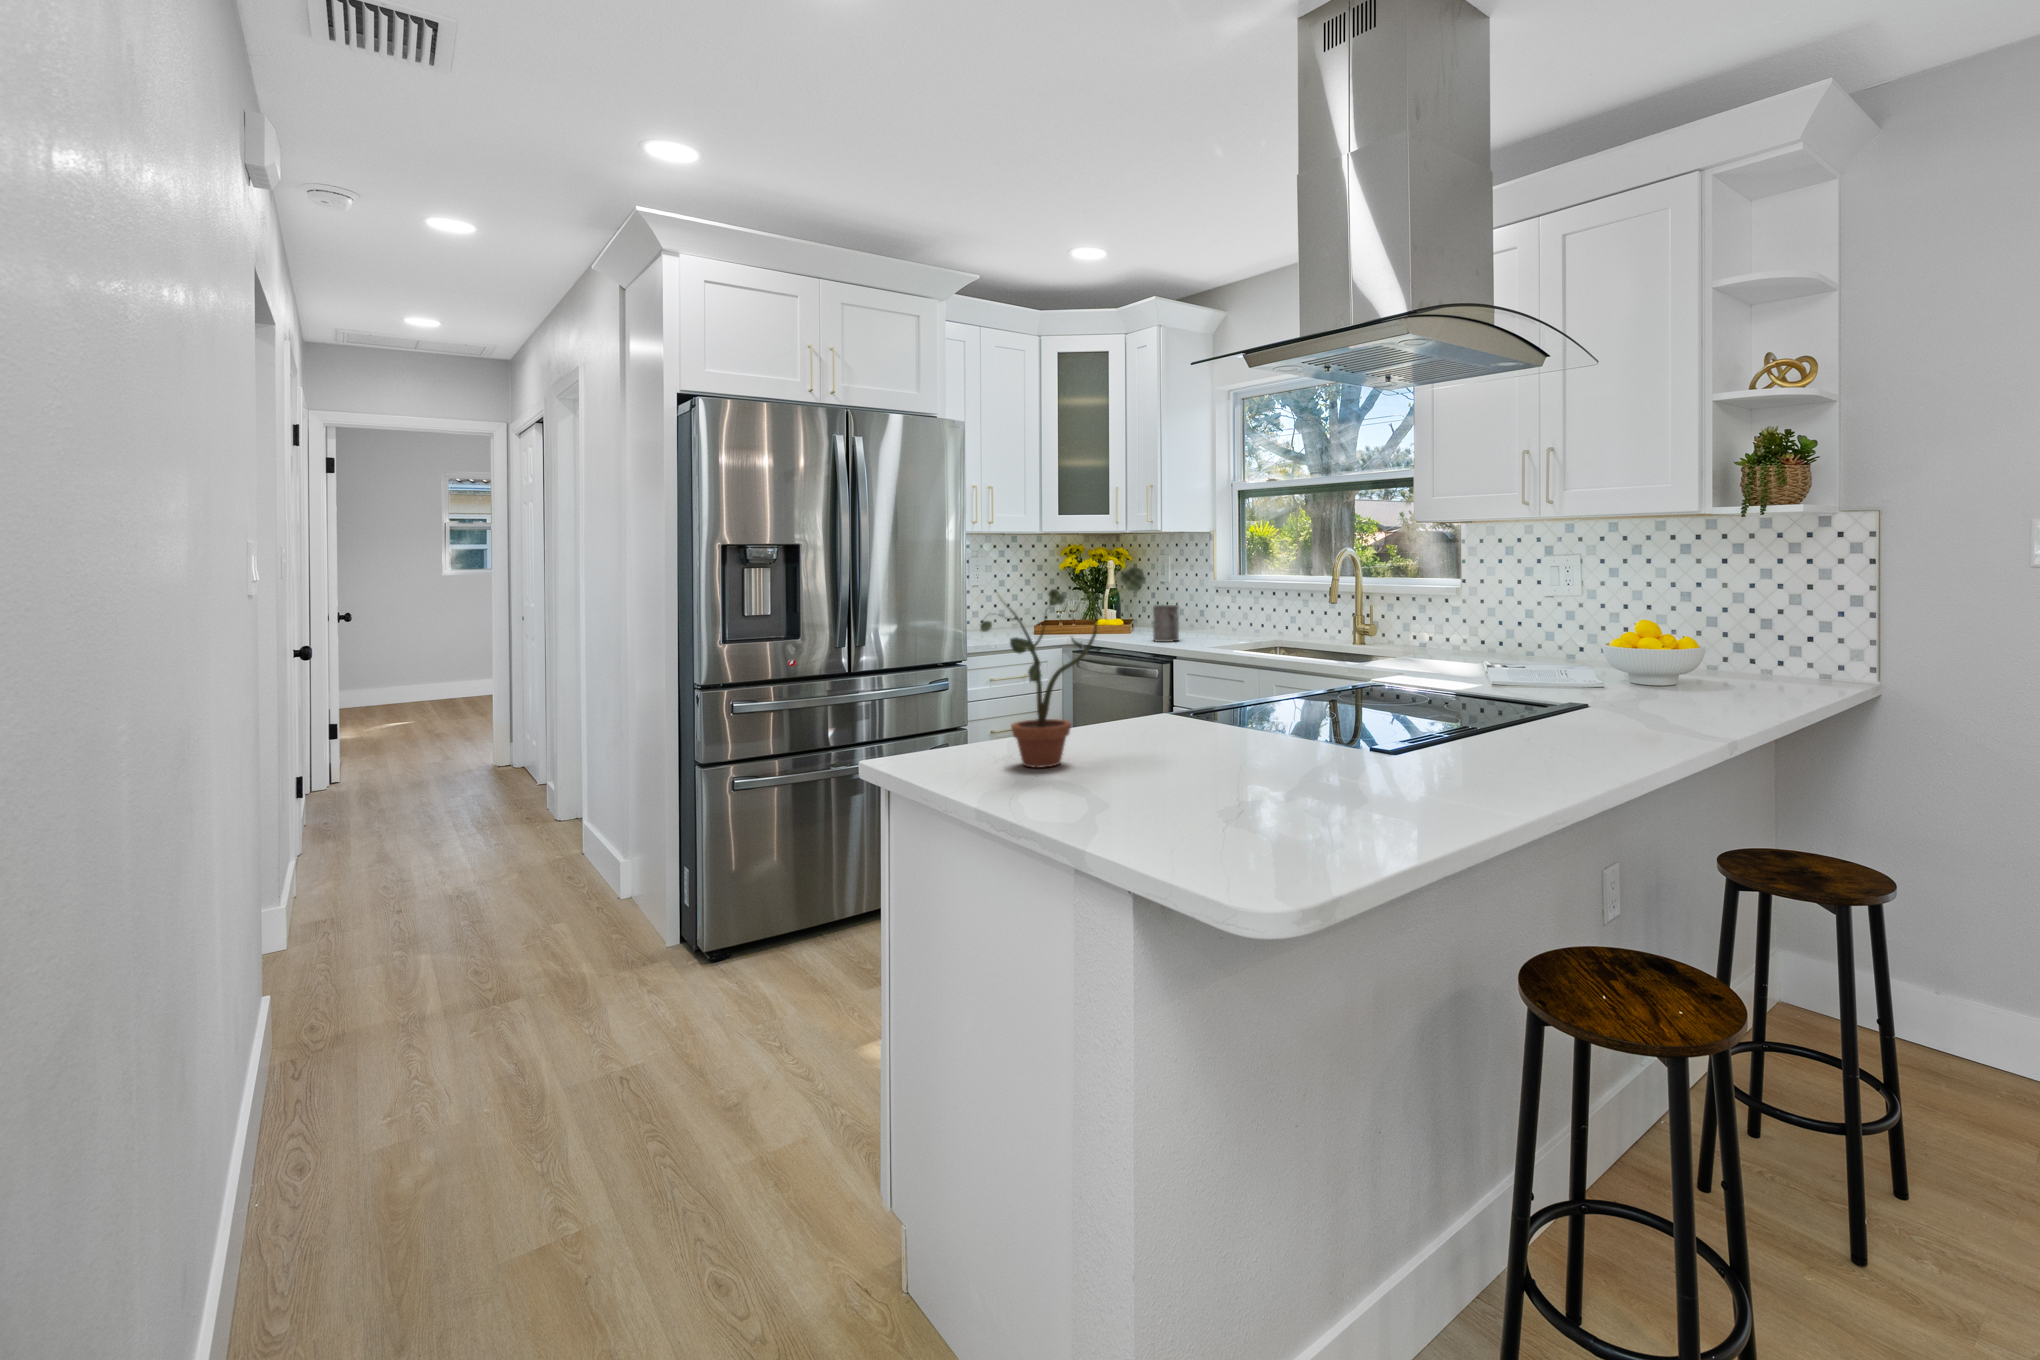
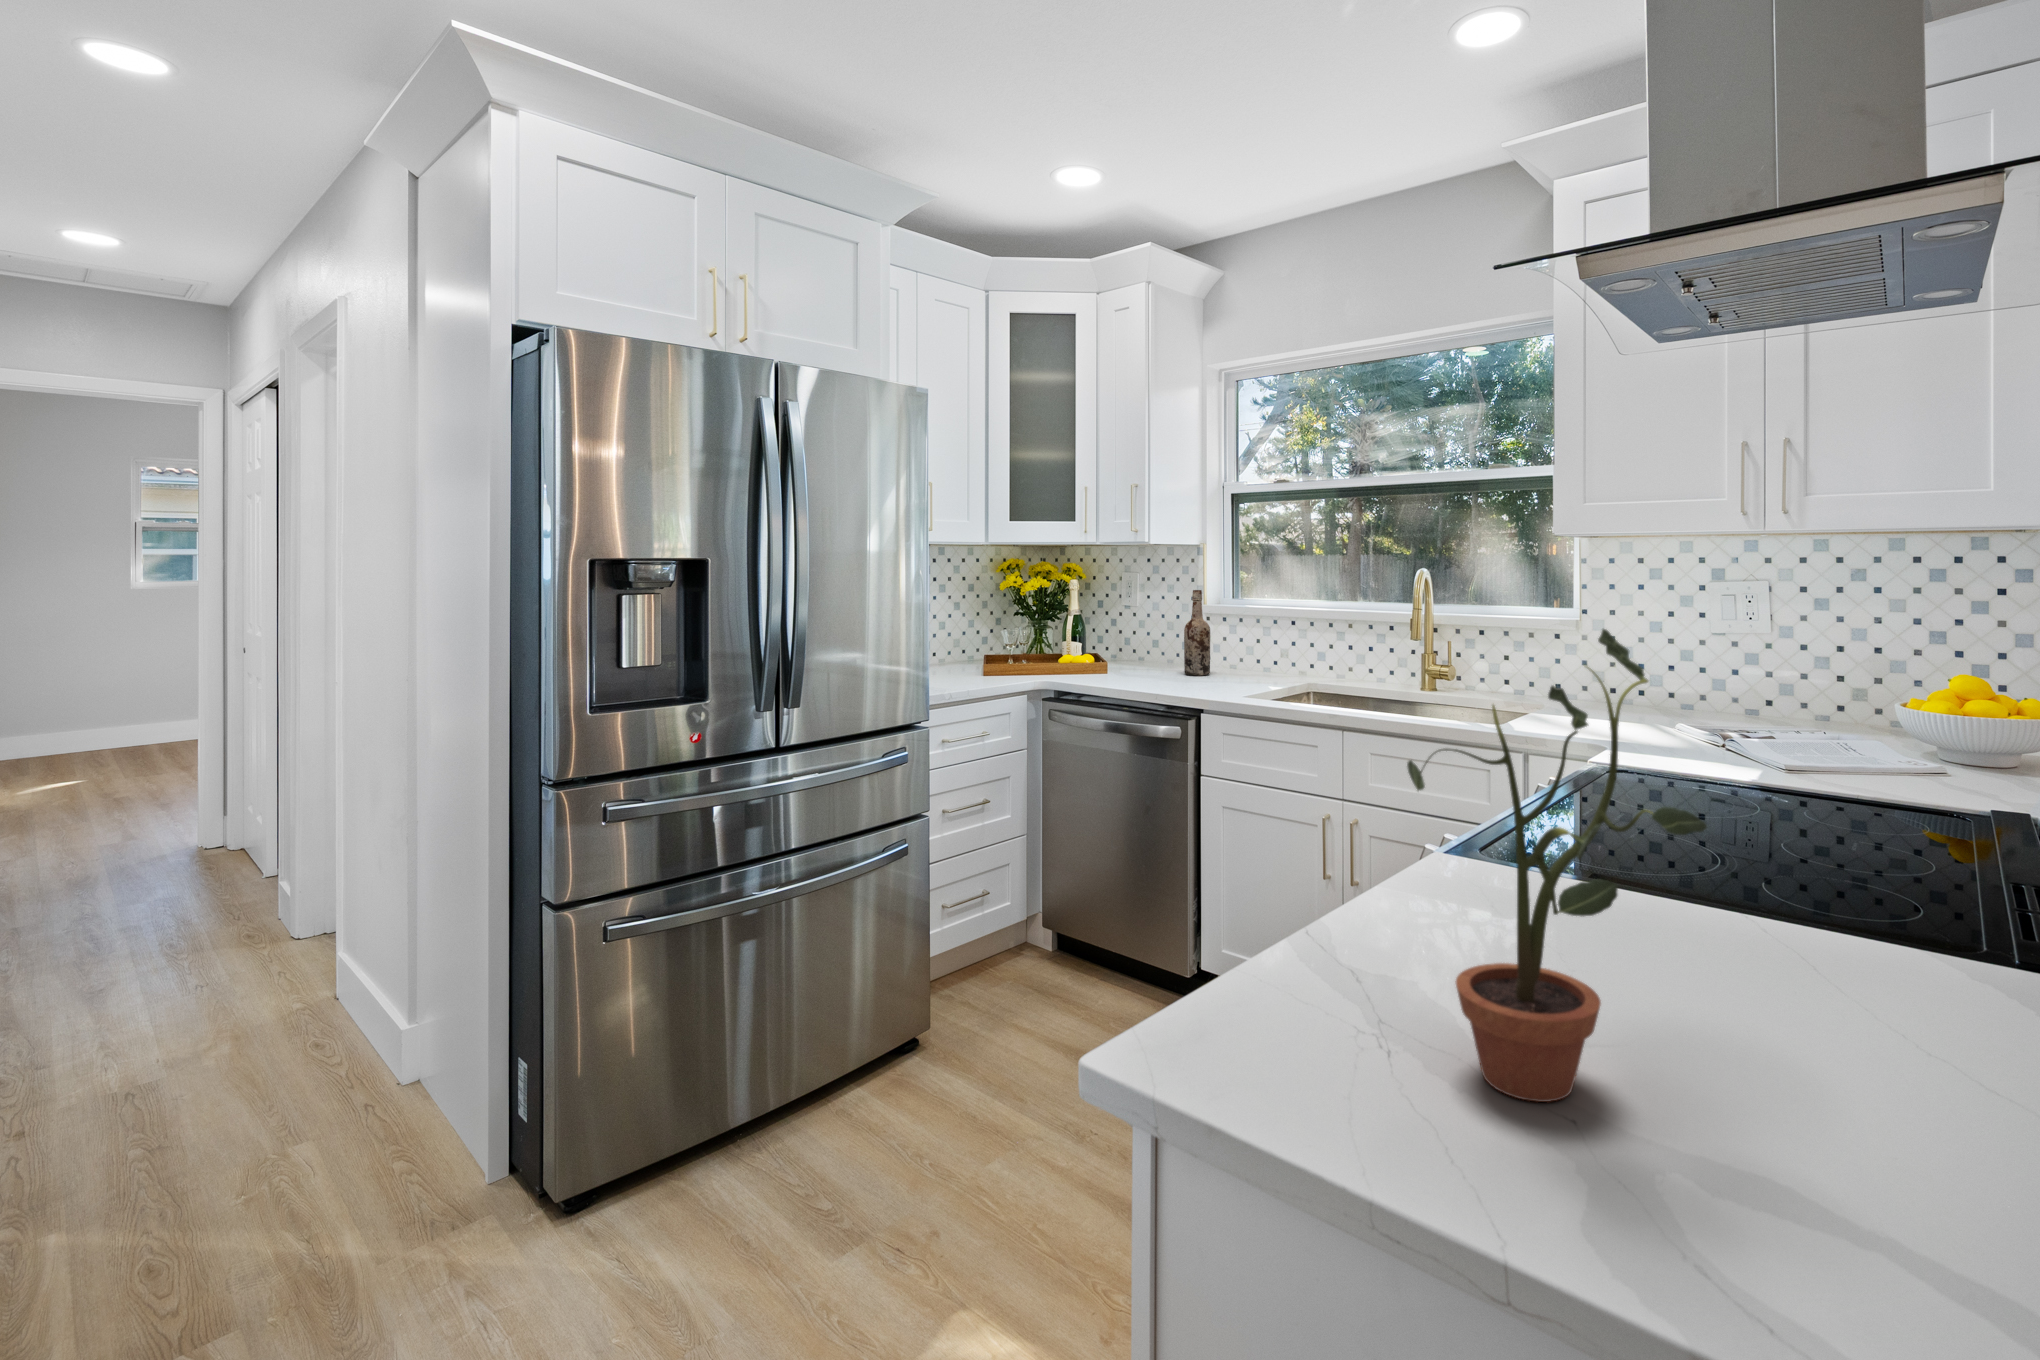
wine bottle: none [1195,569,1216,636] -> present [1184,590,1210,676]
mug: present [1153,605,1179,642] -> none [1146,637,1183,686]

